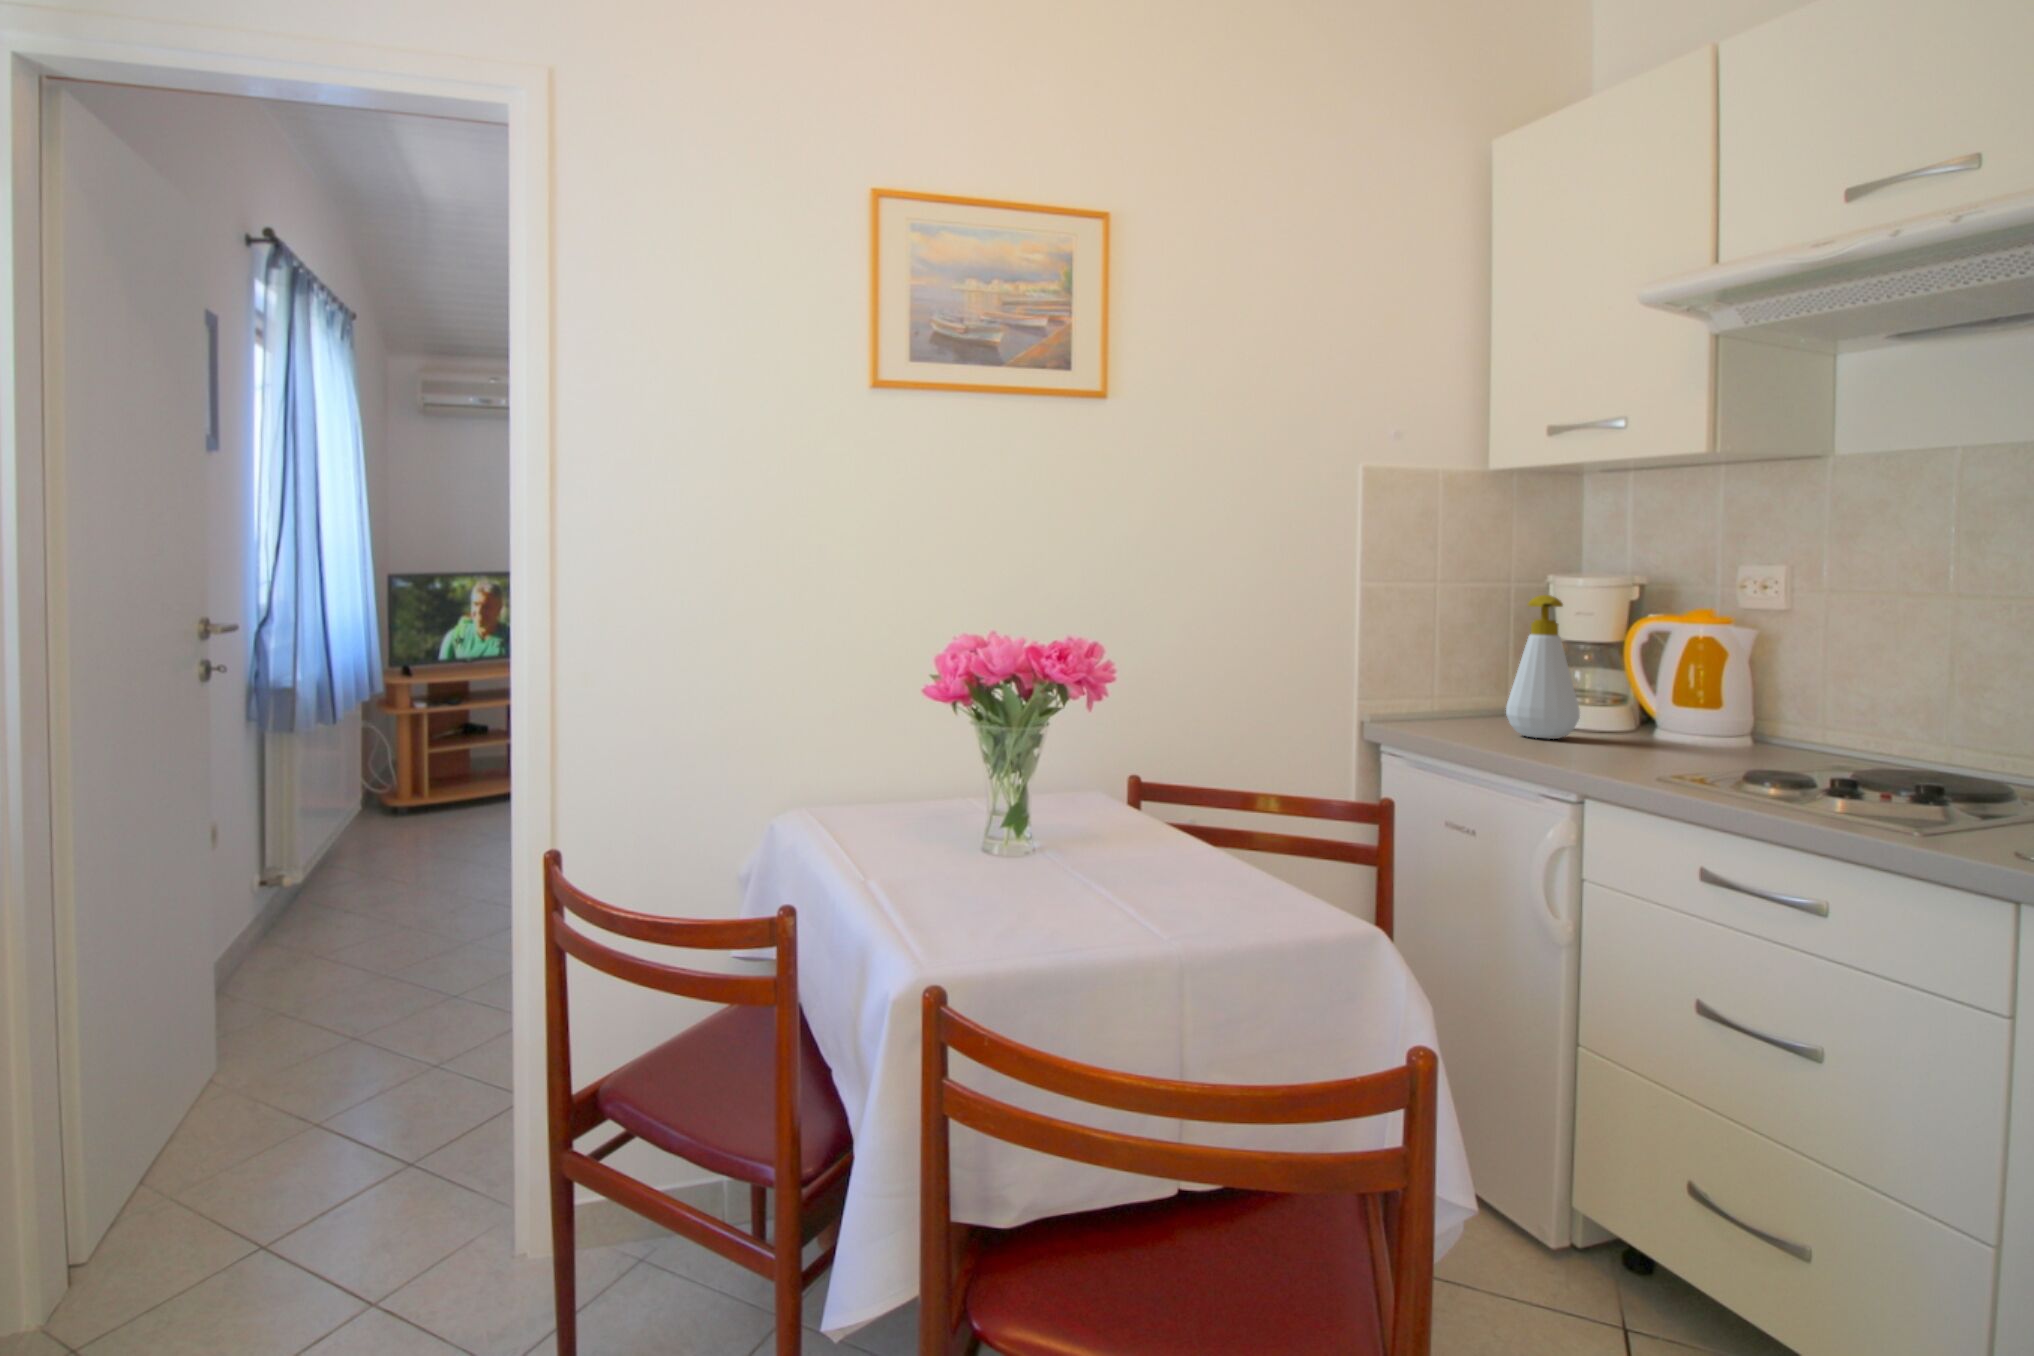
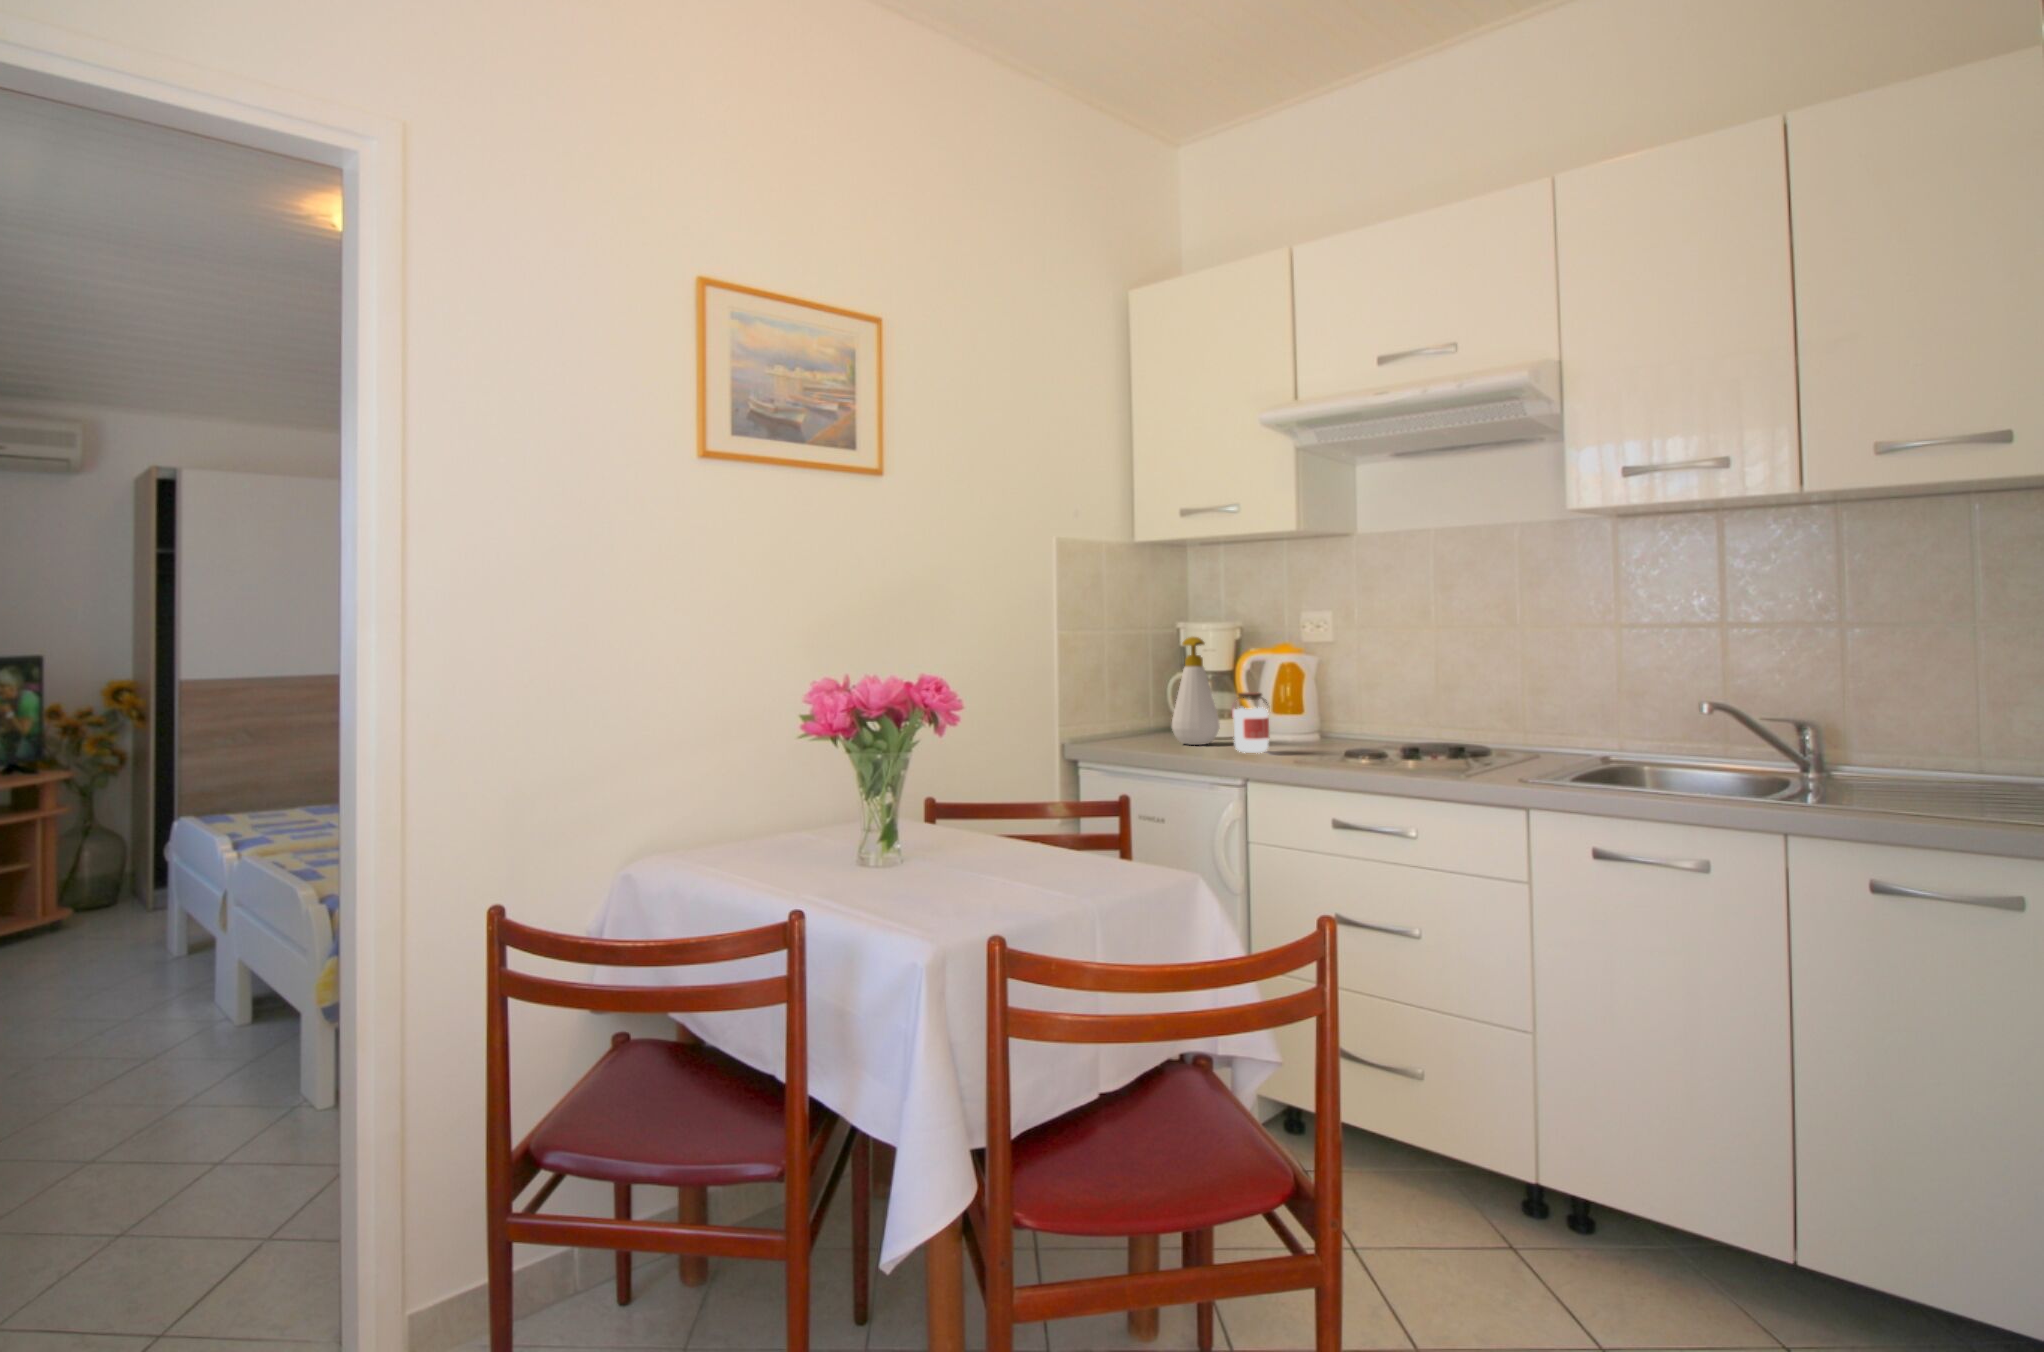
jar: none [1584,675,1645,761] -> present [1232,692,1269,753]

